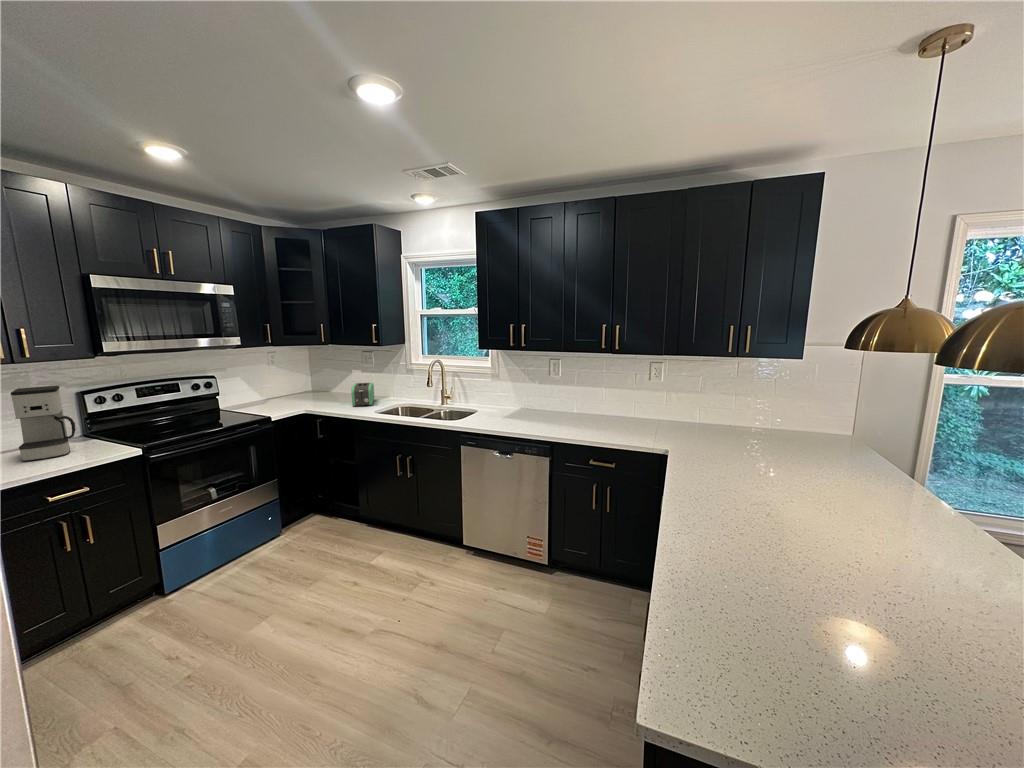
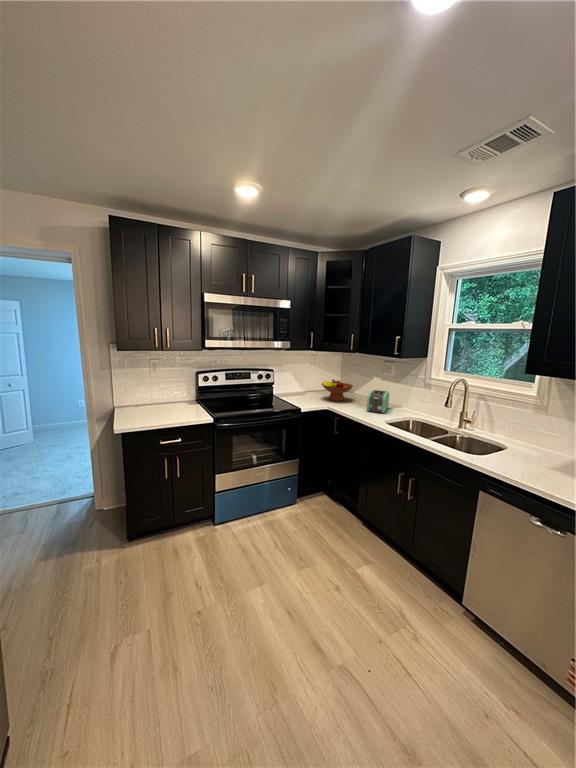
fruit bowl: none [290,378,331,403] -> present [322,379,353,401]
coffee maker: present [11,386,76,462] -> none [161,366,188,413]

